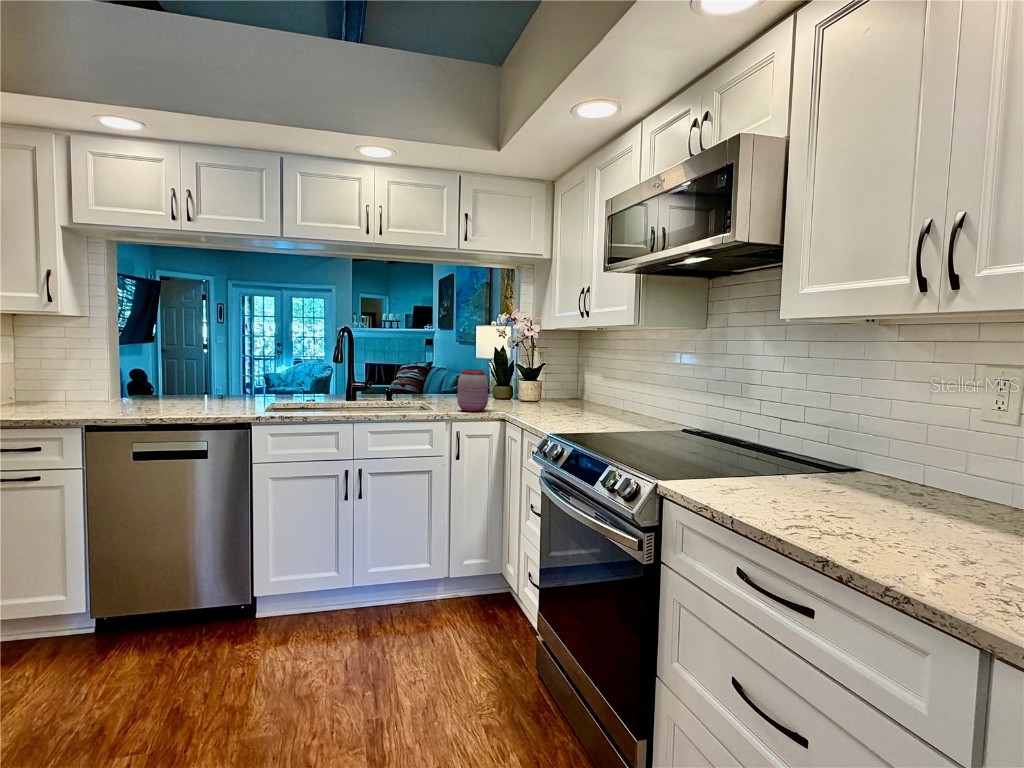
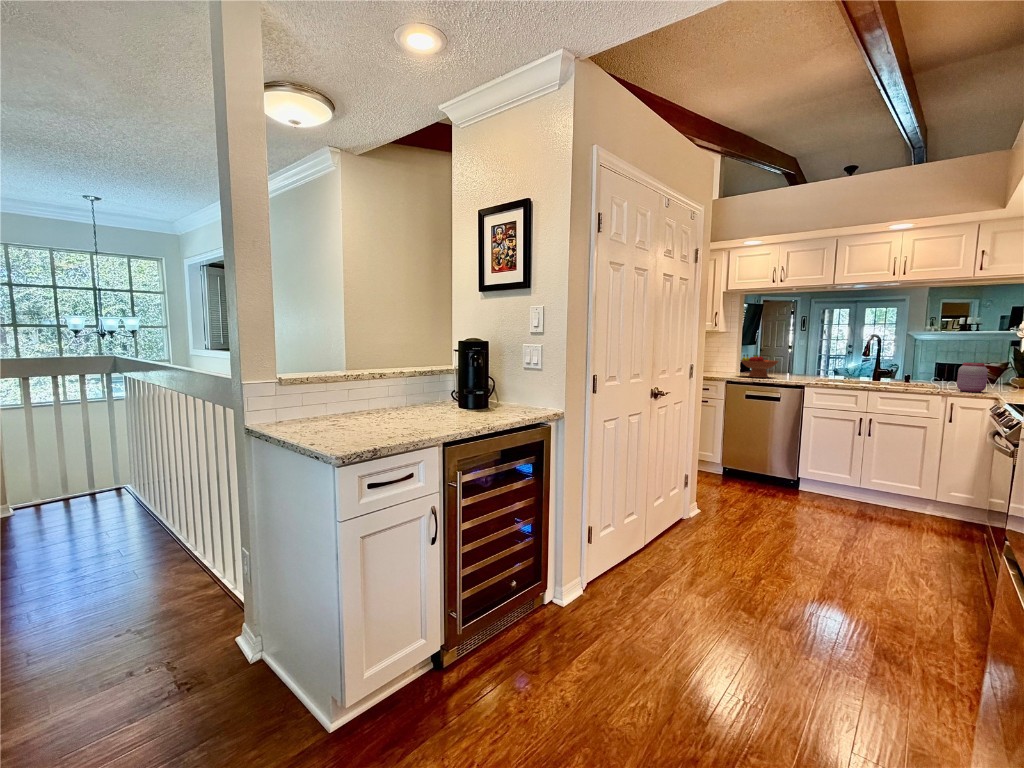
fruit bowl: none [112,363,196,412] -> present [741,354,778,378]

